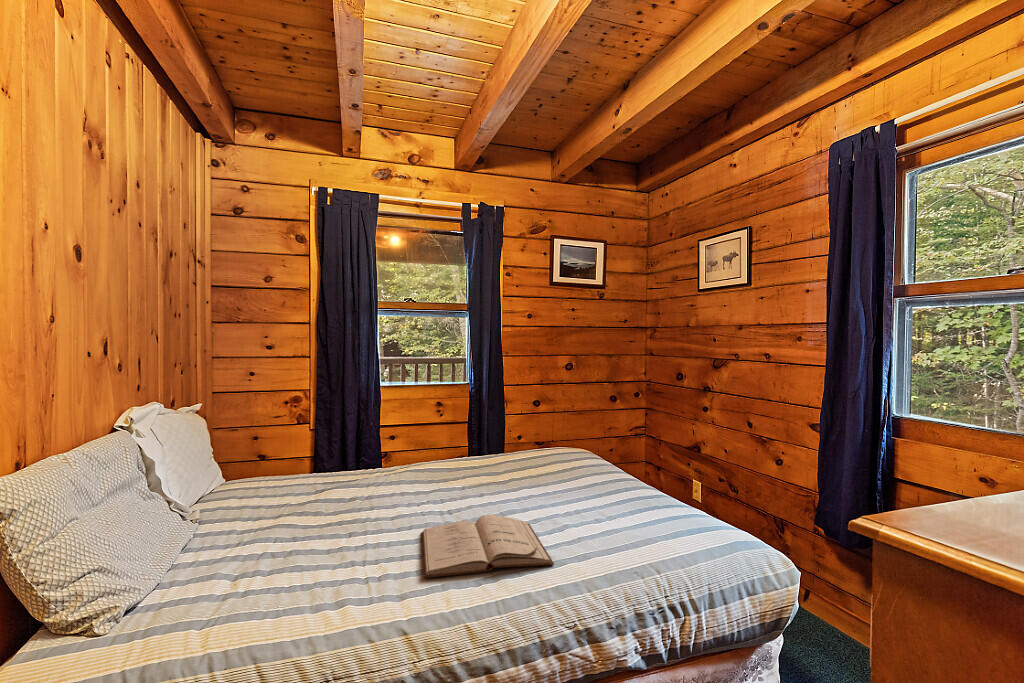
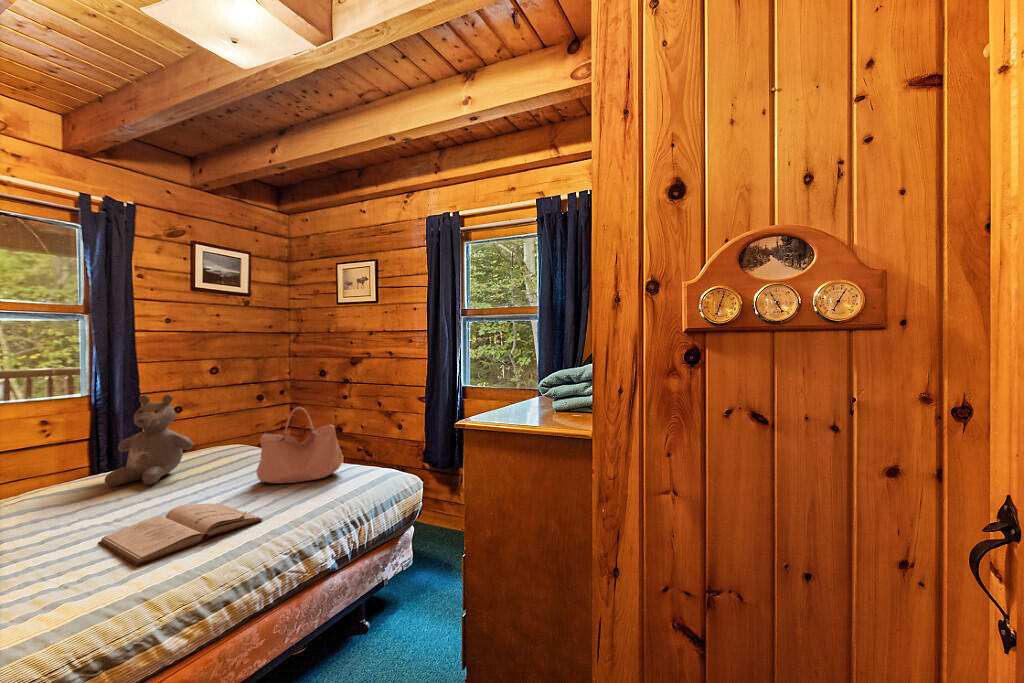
teddy bear: none [461,388,527,477] -> present [105,395,193,486]
handbag: none [574,421,674,521] -> present [257,407,343,484]

